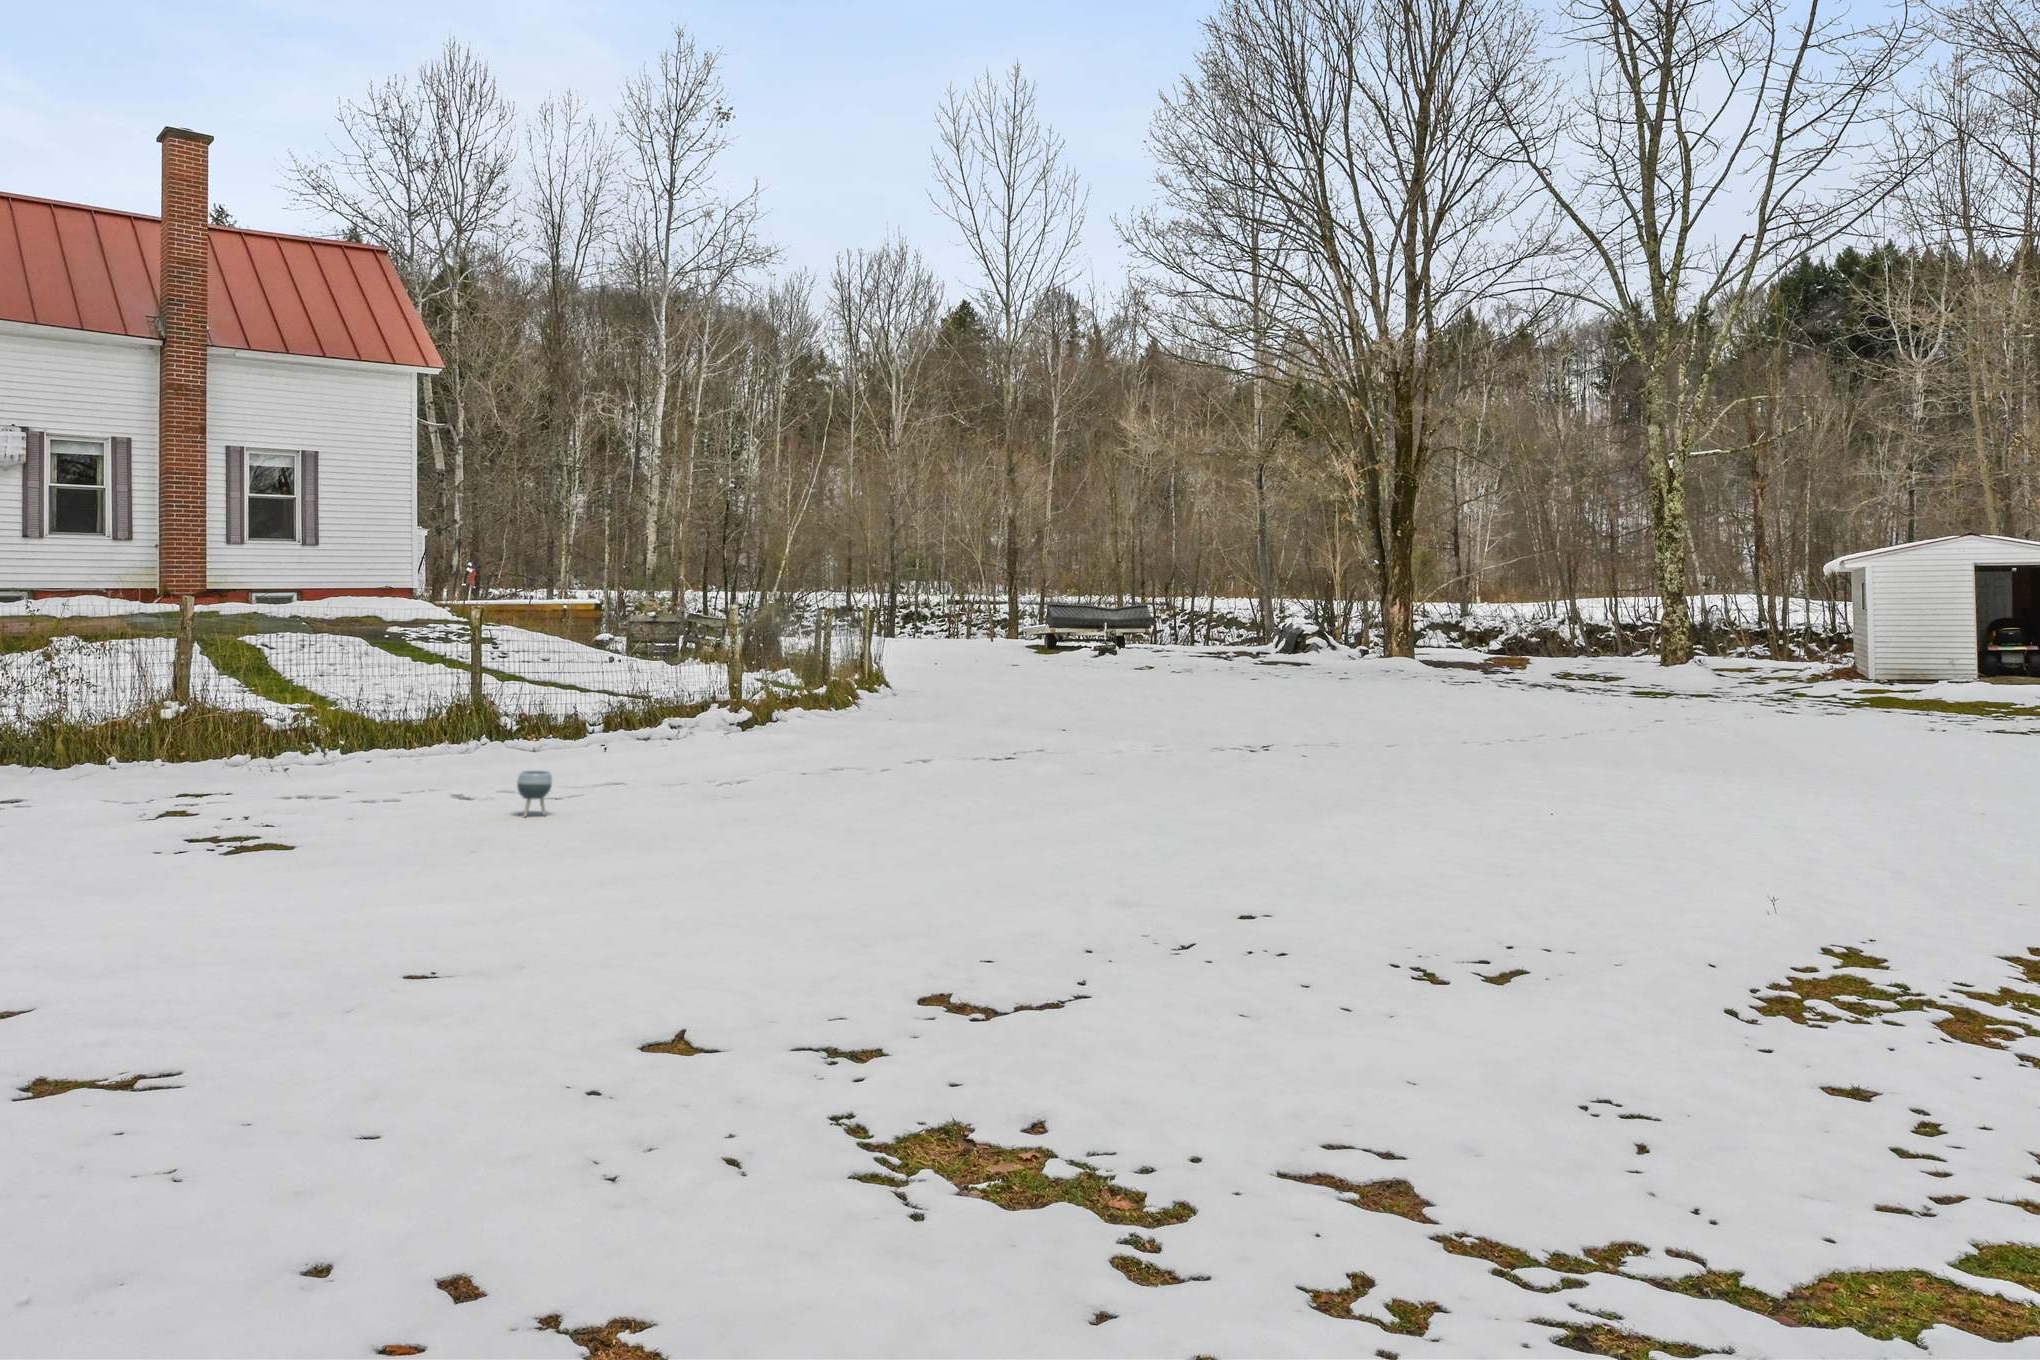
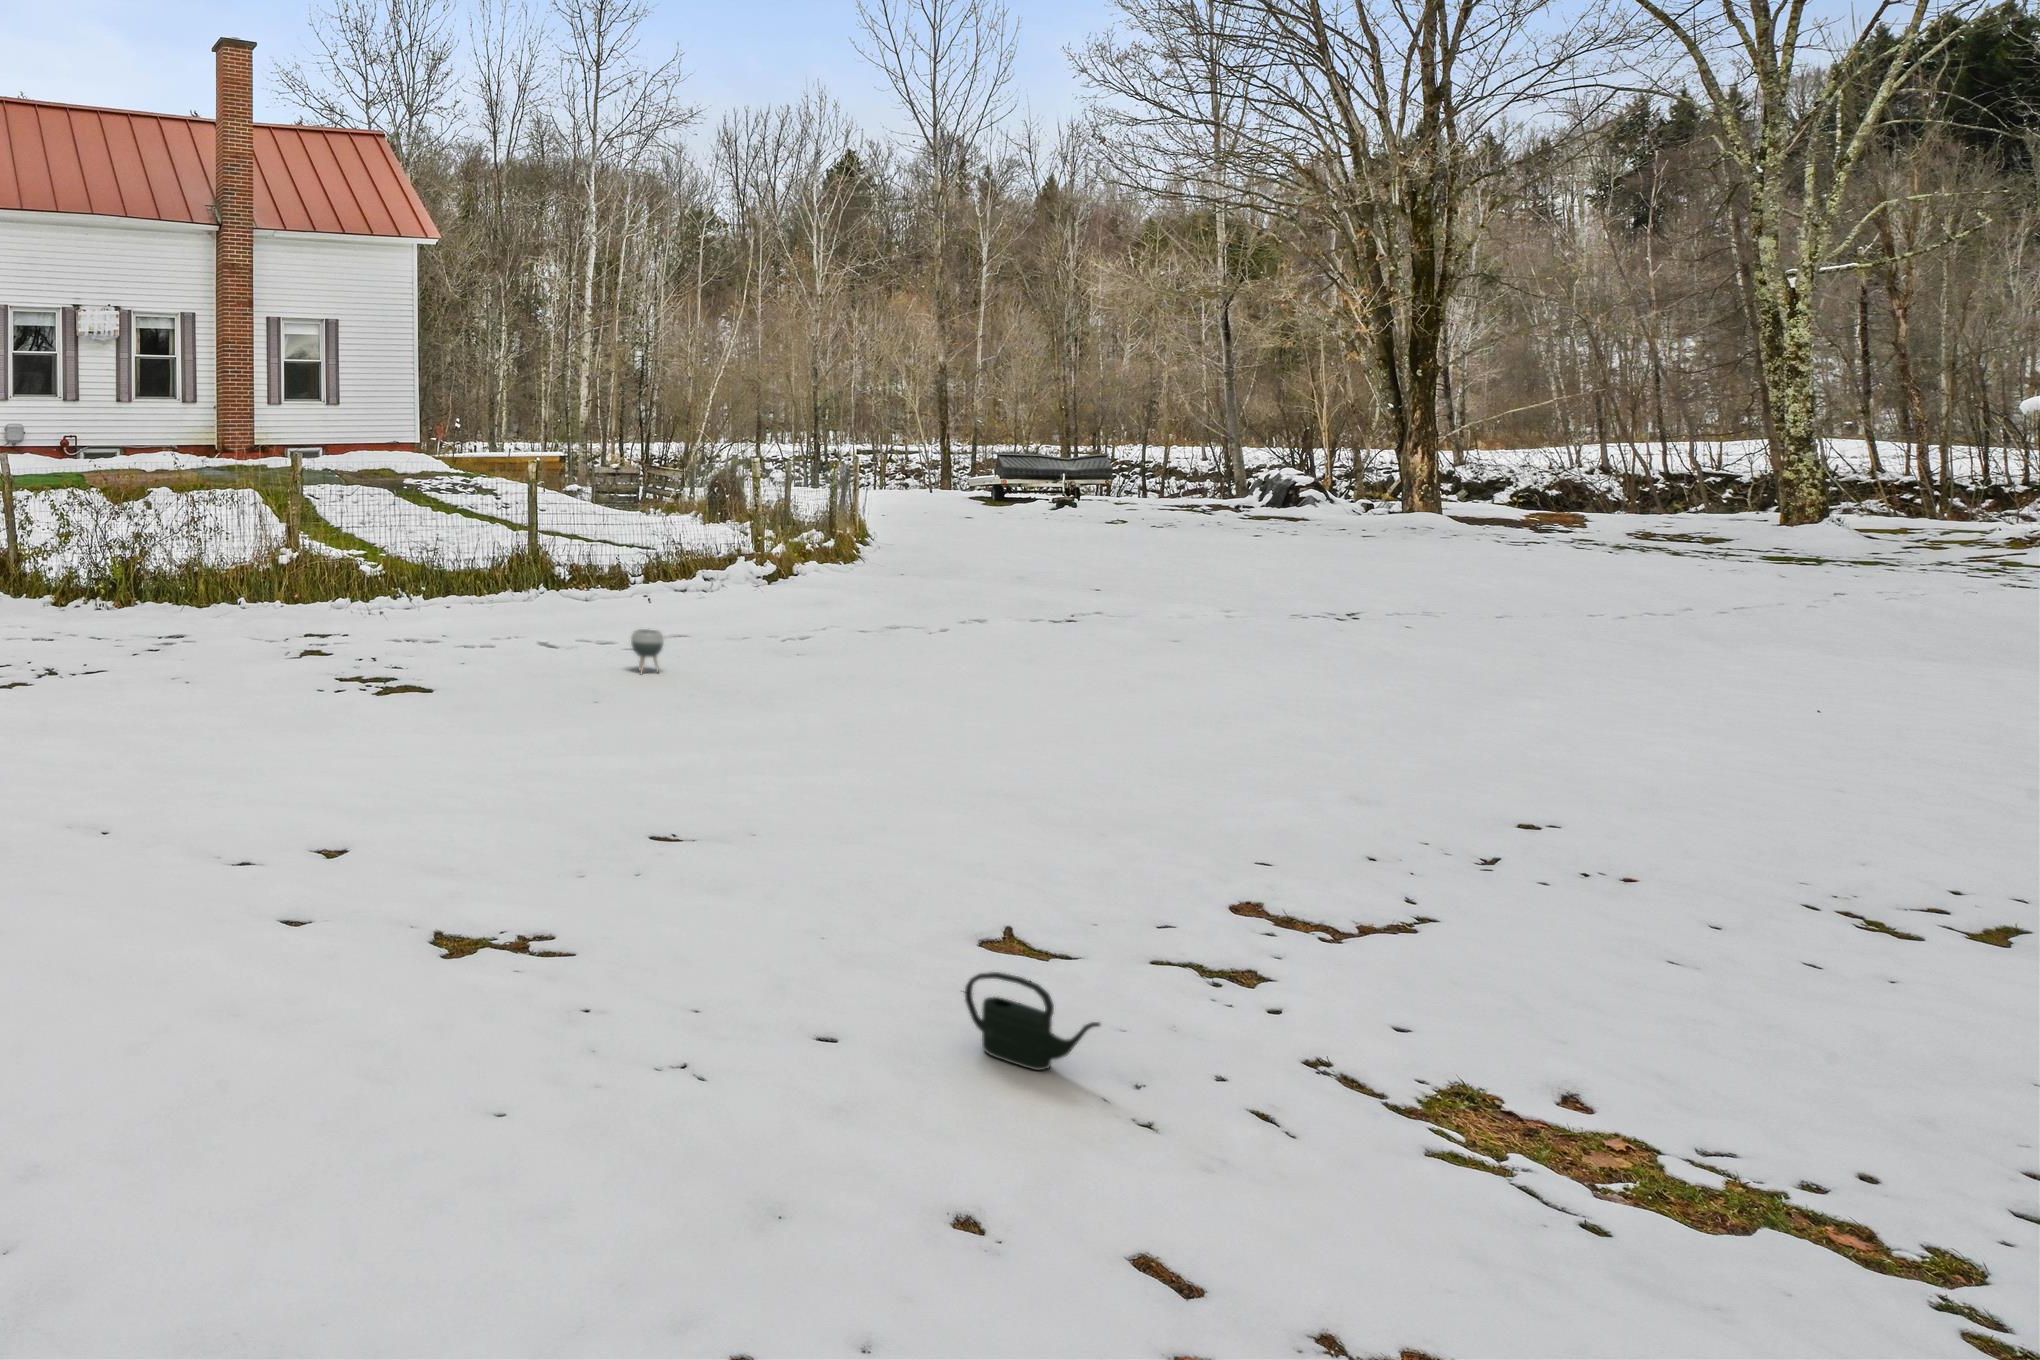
watering can: none [552,1008,645,1089] -> present [965,972,1100,1070]

